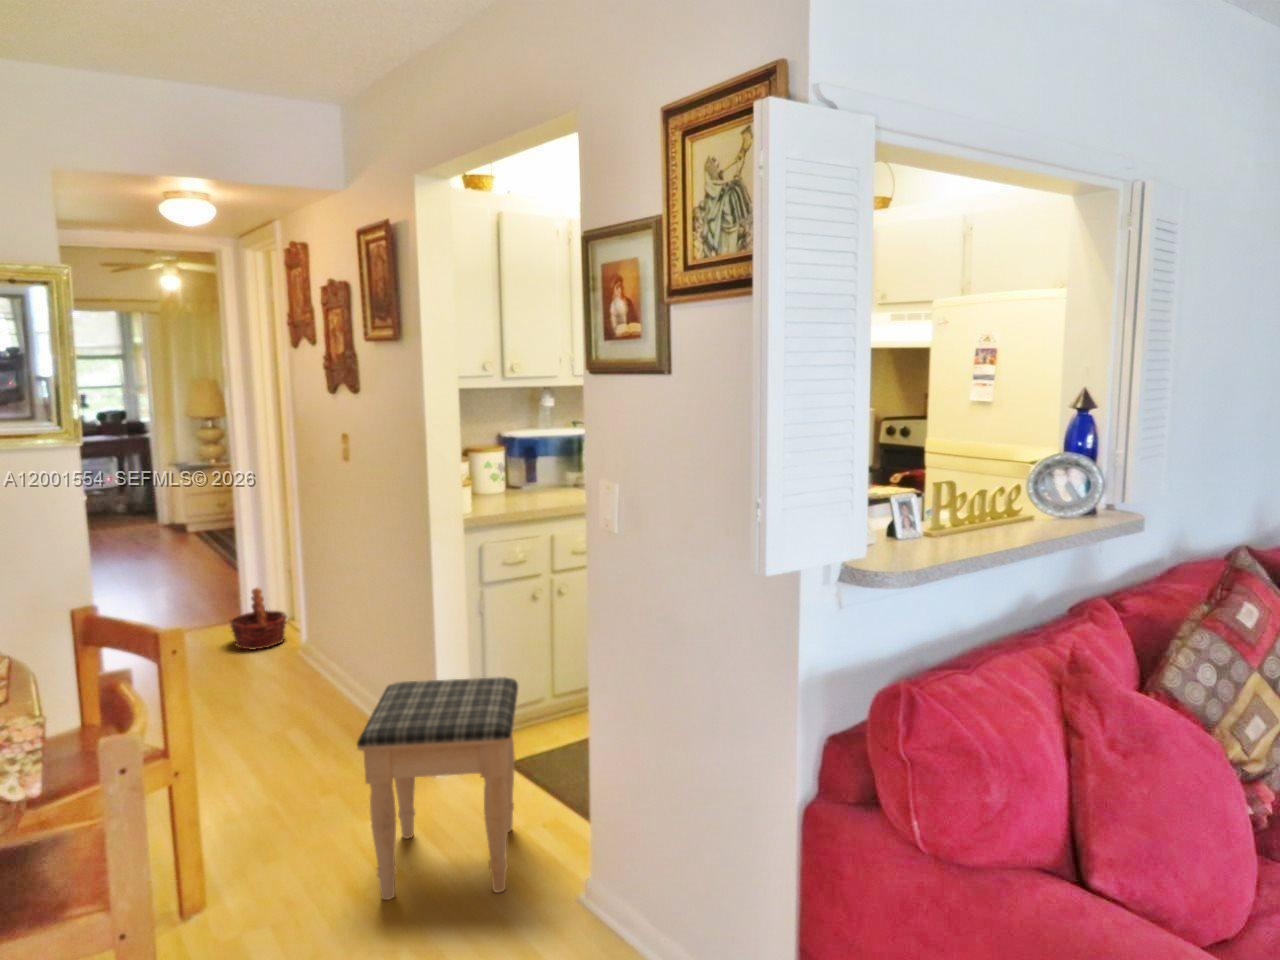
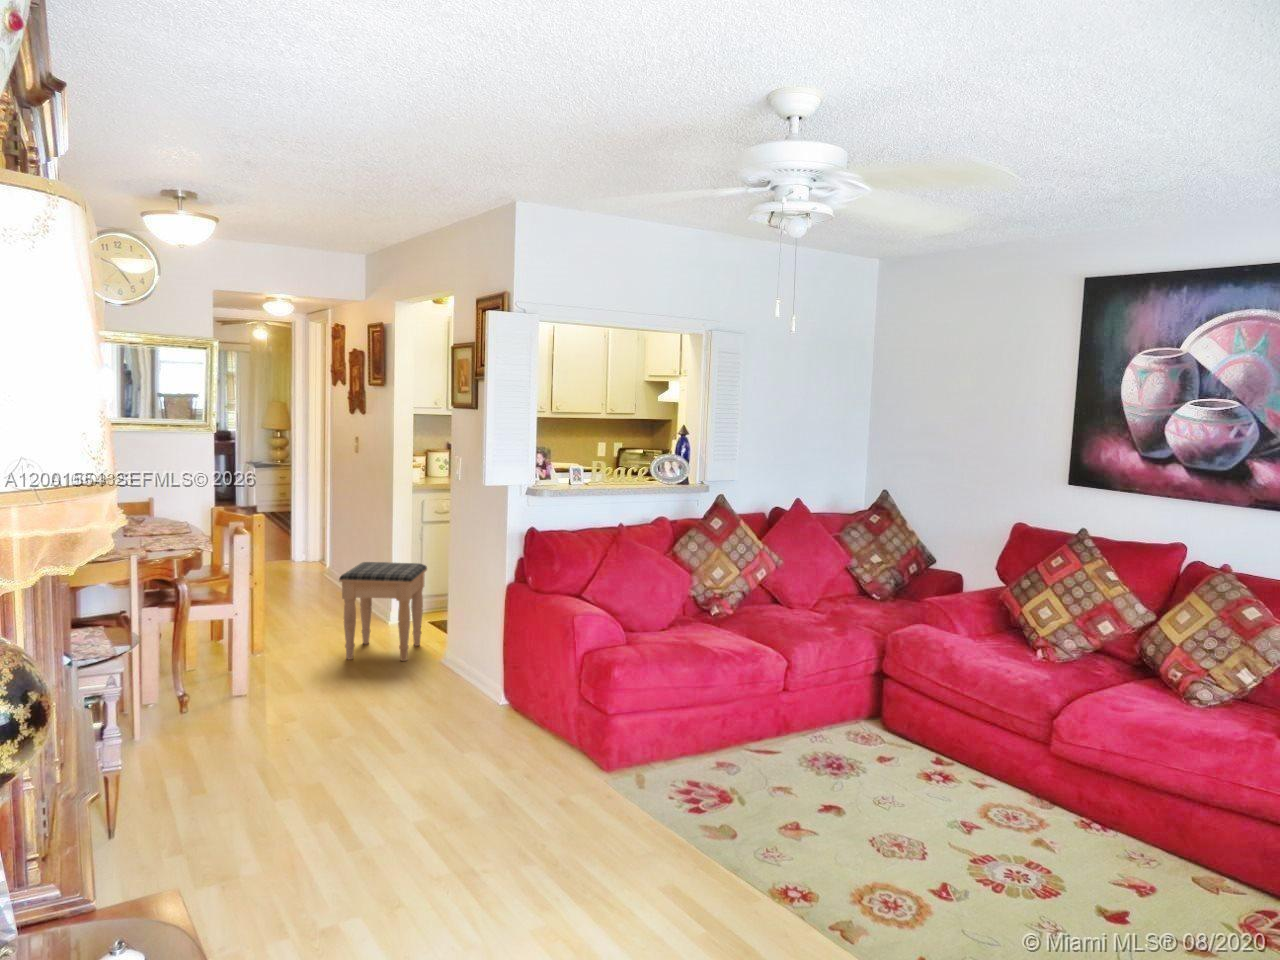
basket: present [230,588,287,650] -> none [283,536,320,575]

